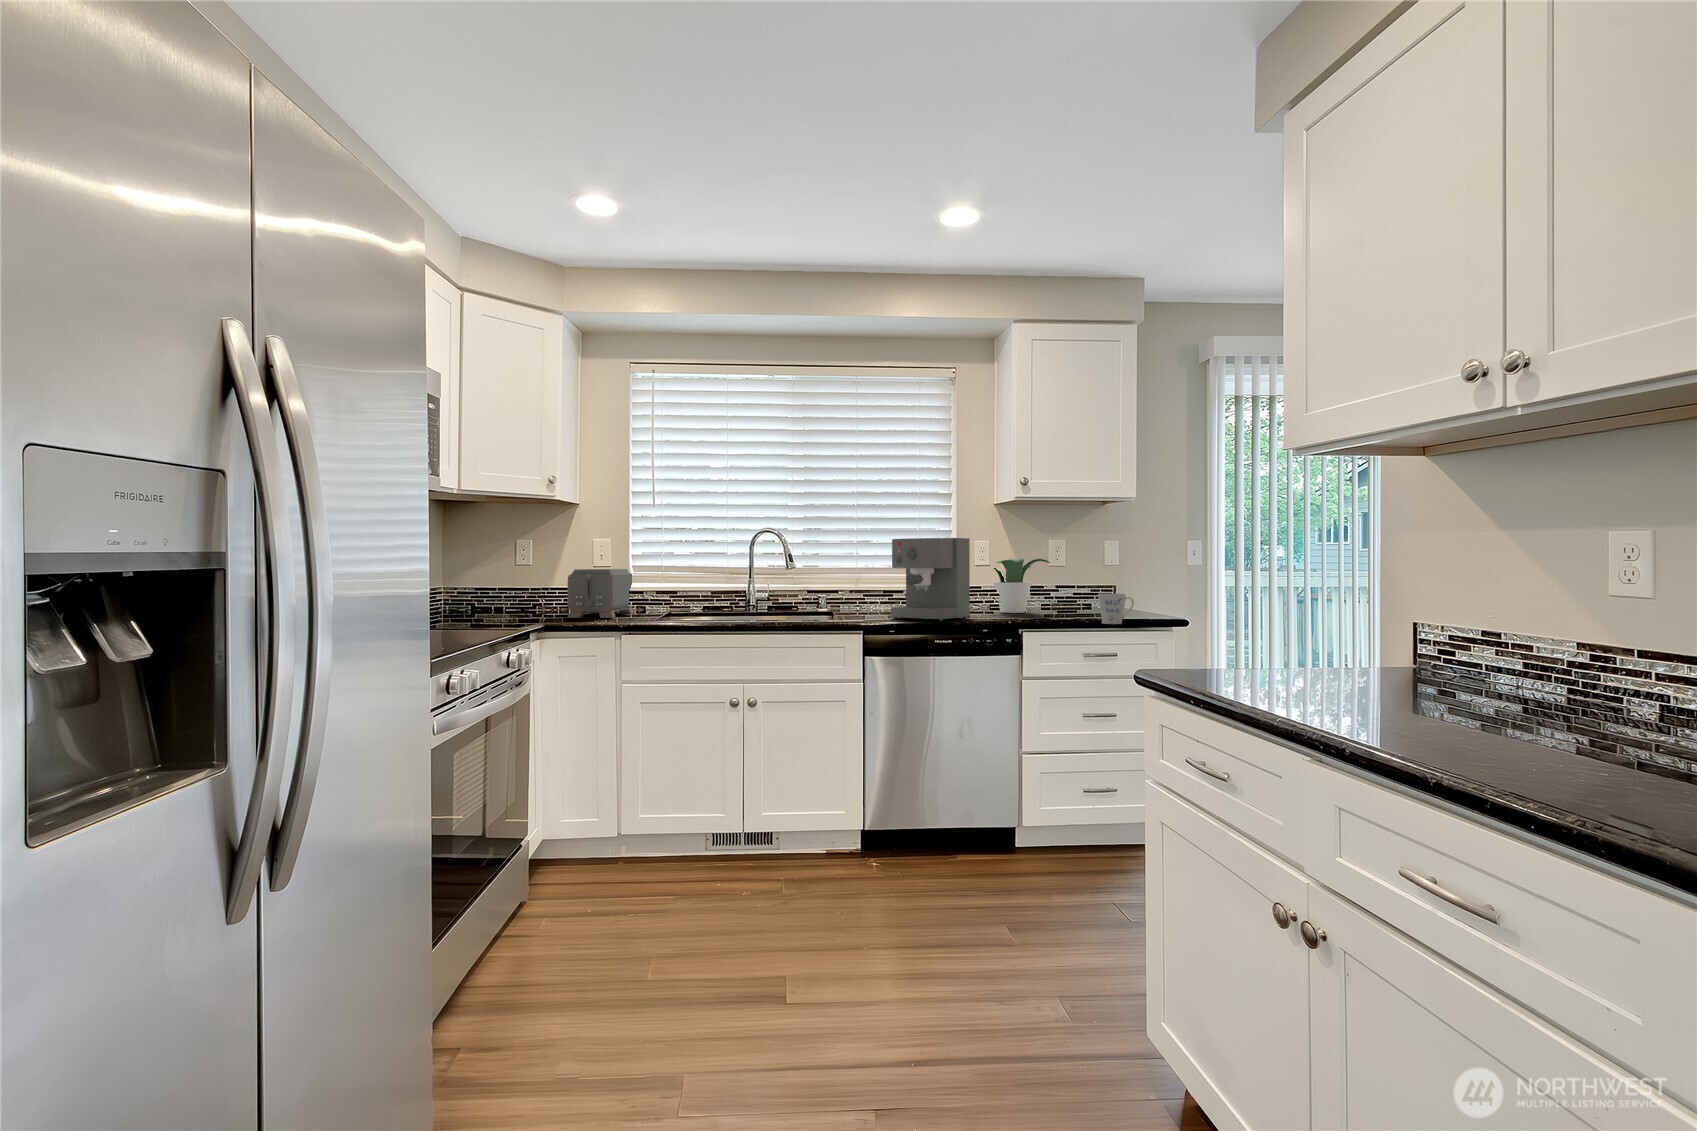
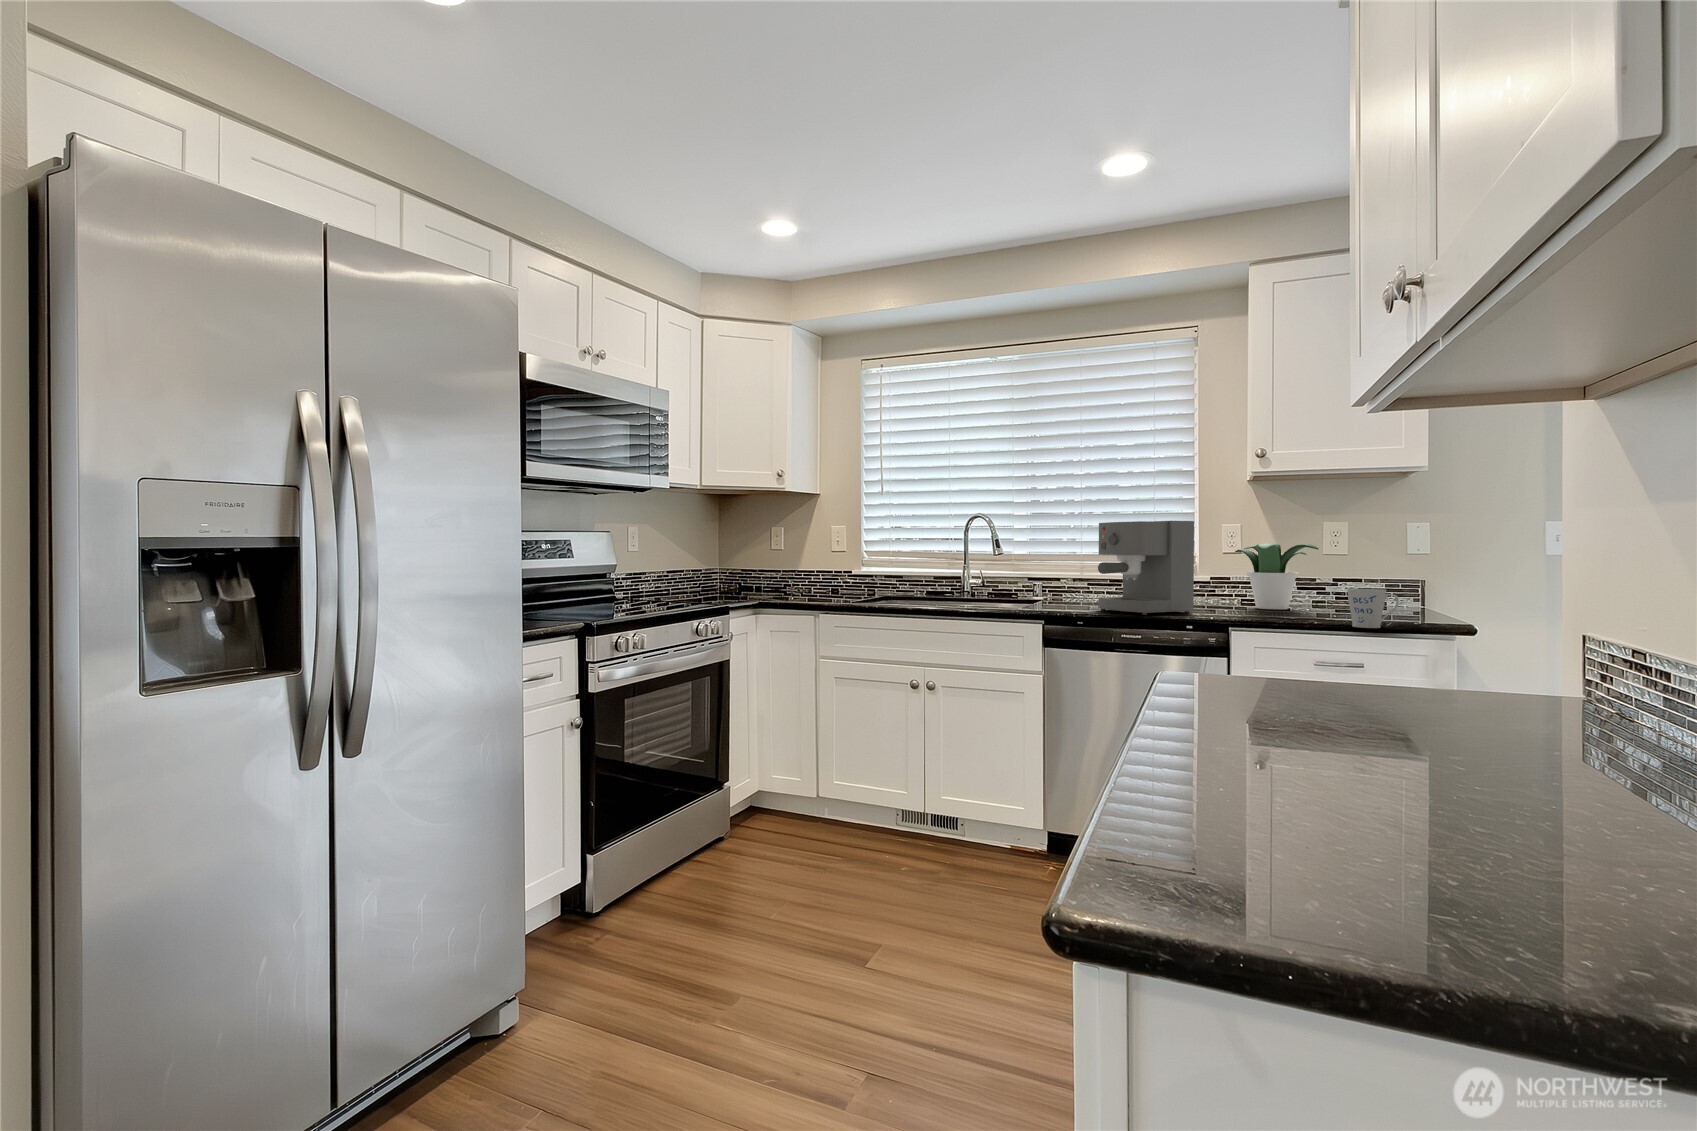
toaster: present [568,569,633,618] -> none [801,554,869,599]

